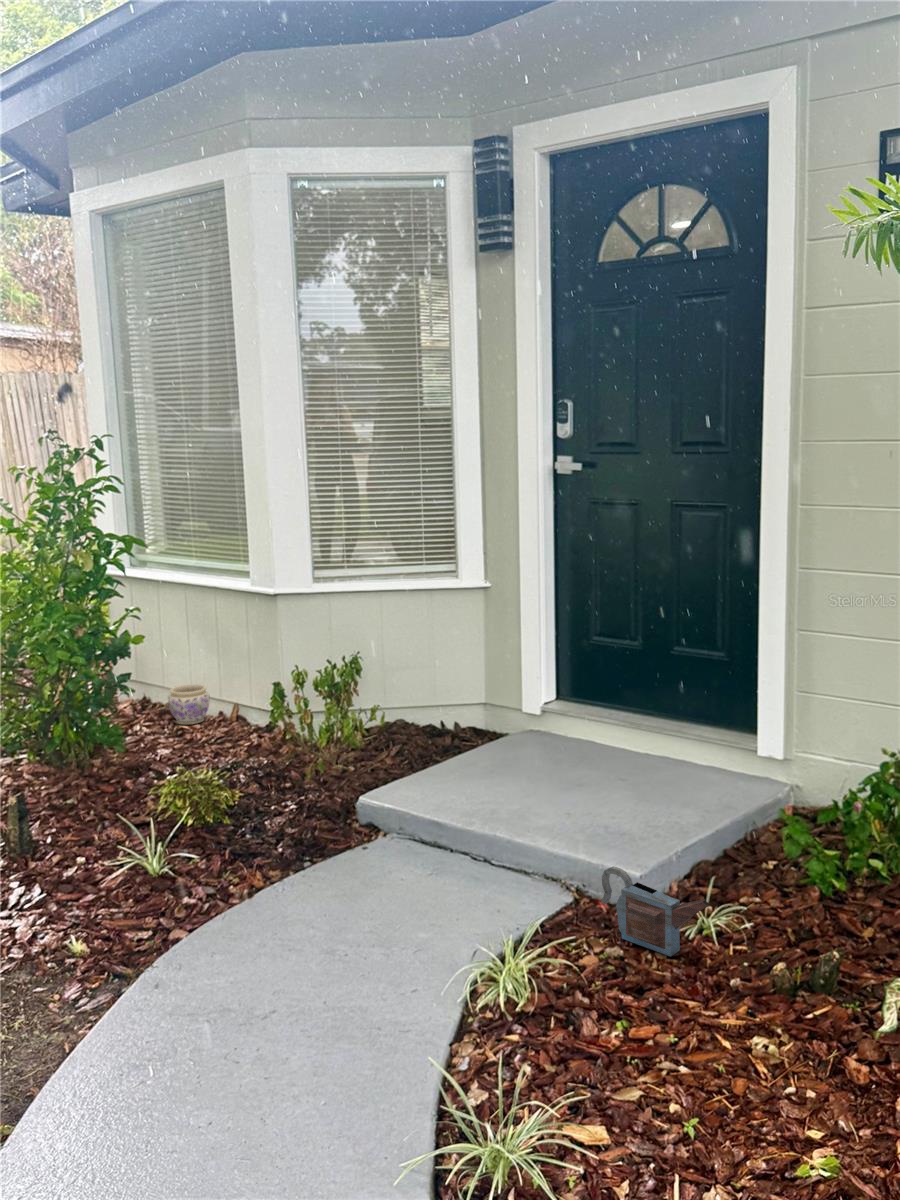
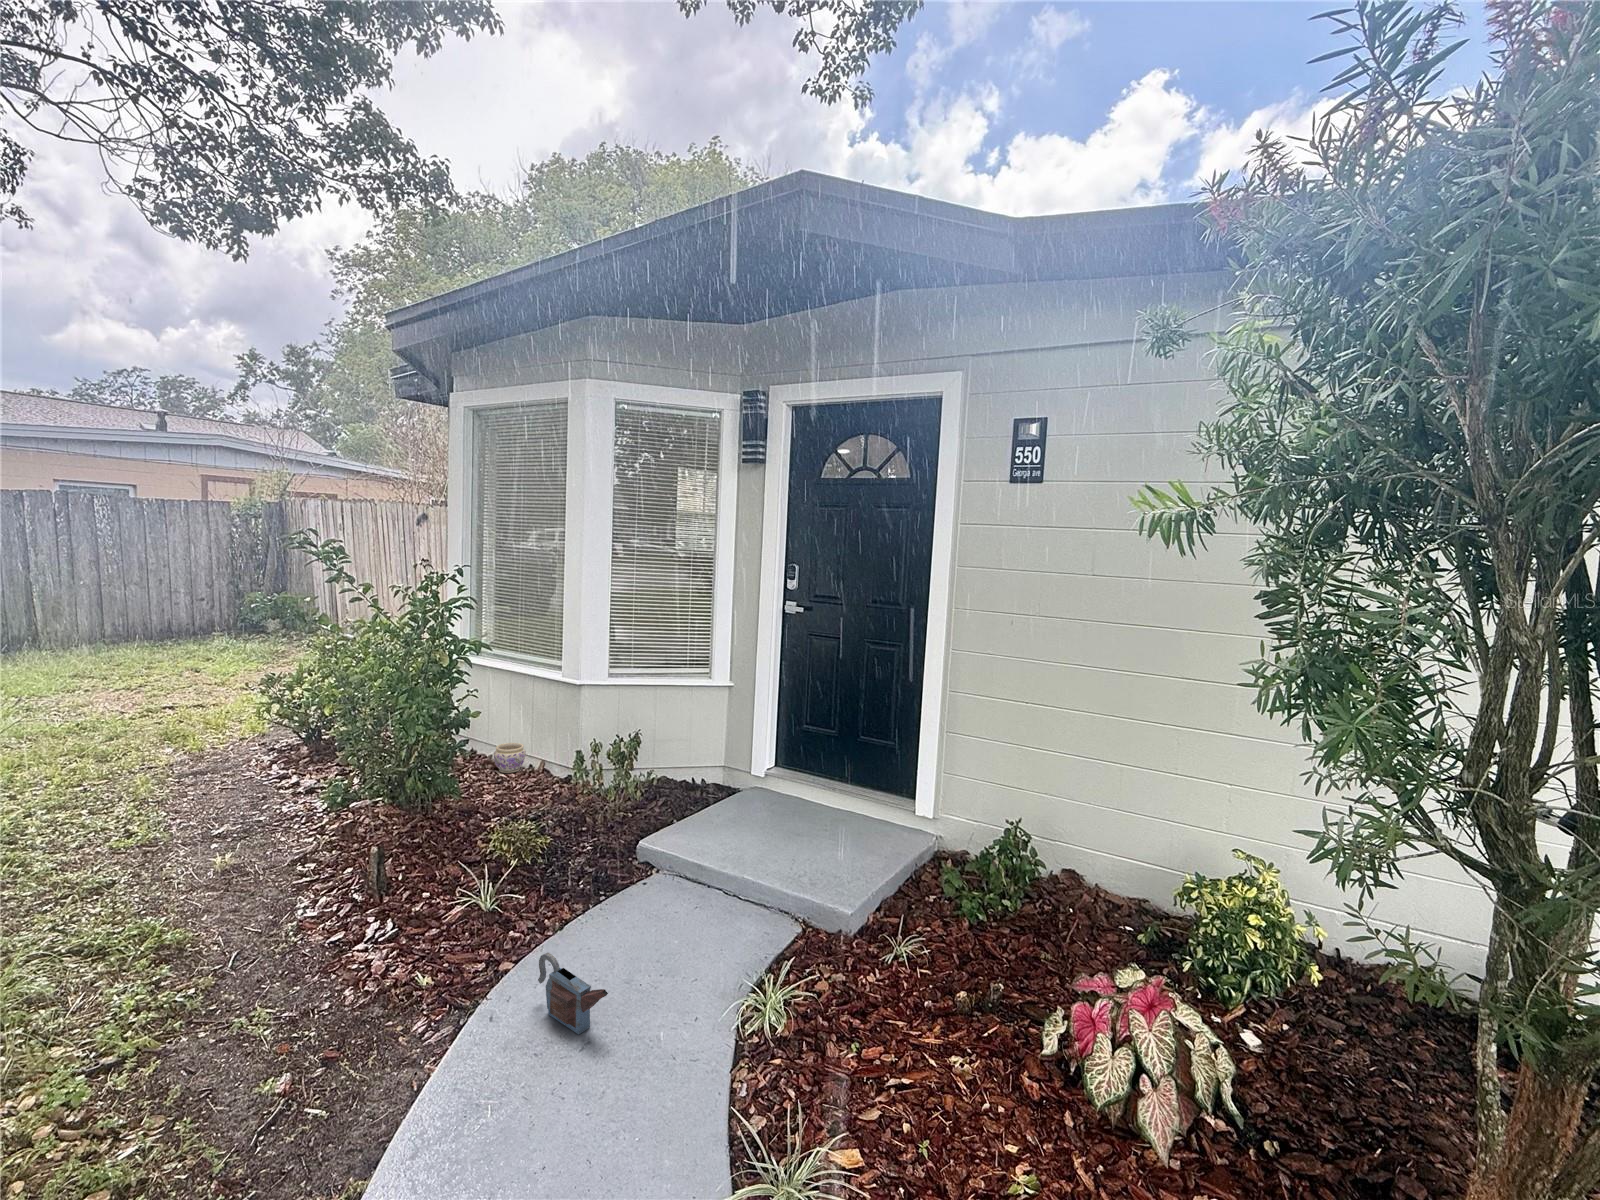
watering can: present [601,866,710,957] -> present [538,953,608,1035]

